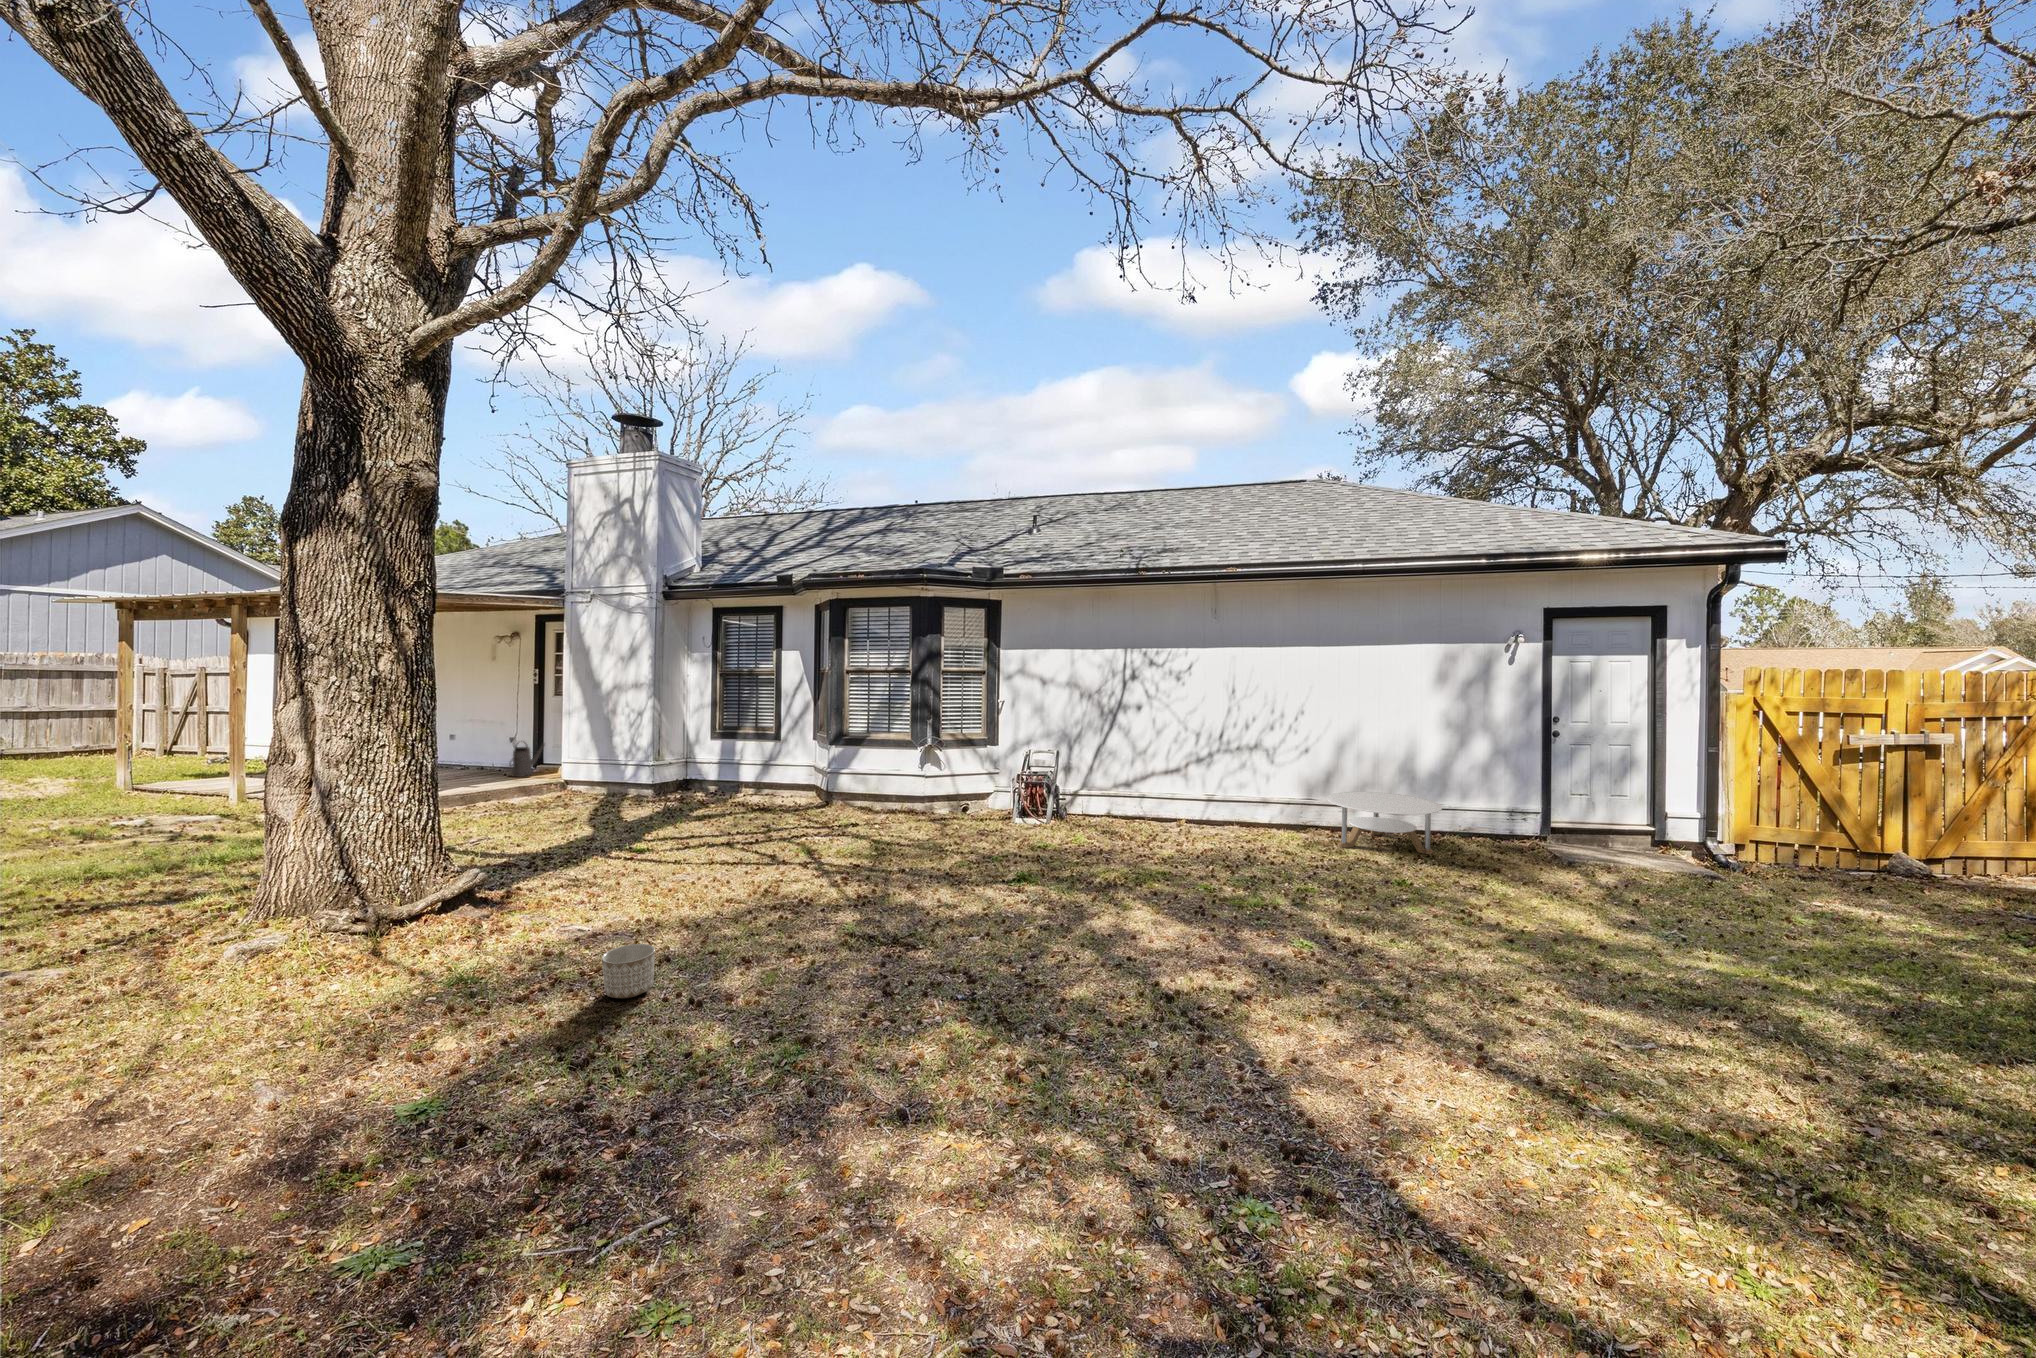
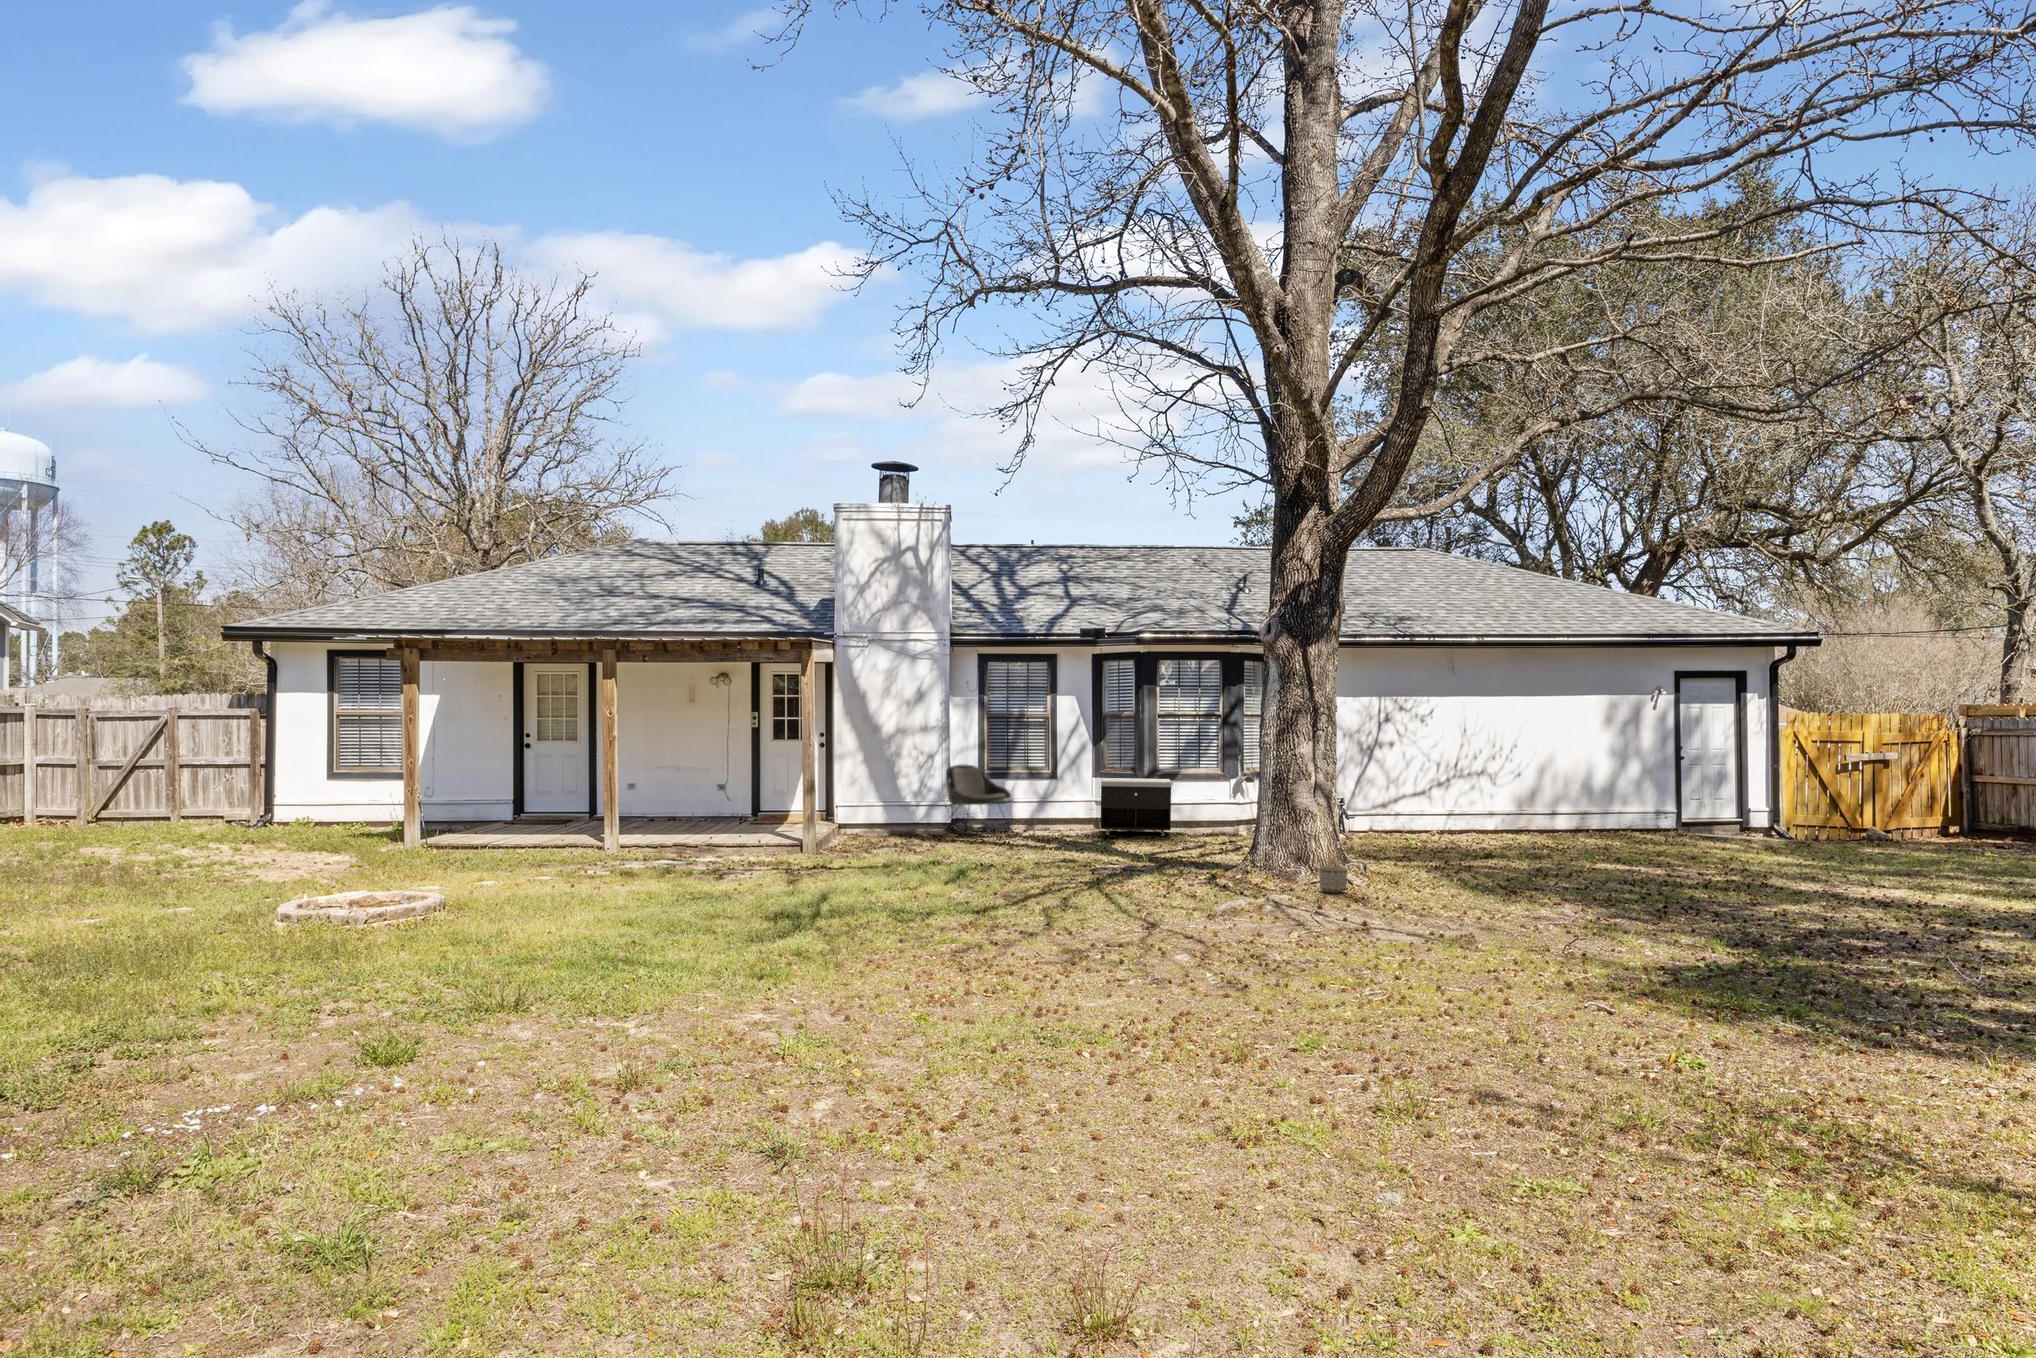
lounge chair: none [652,722,722,798] -> present [946,764,1012,834]
watering can: present [510,741,545,777] -> none [735,789,755,827]
storage bench: none [788,741,880,809] -> present [1101,778,1171,835]
round table: present [1327,792,1442,854] -> none [1544,804,1627,841]

